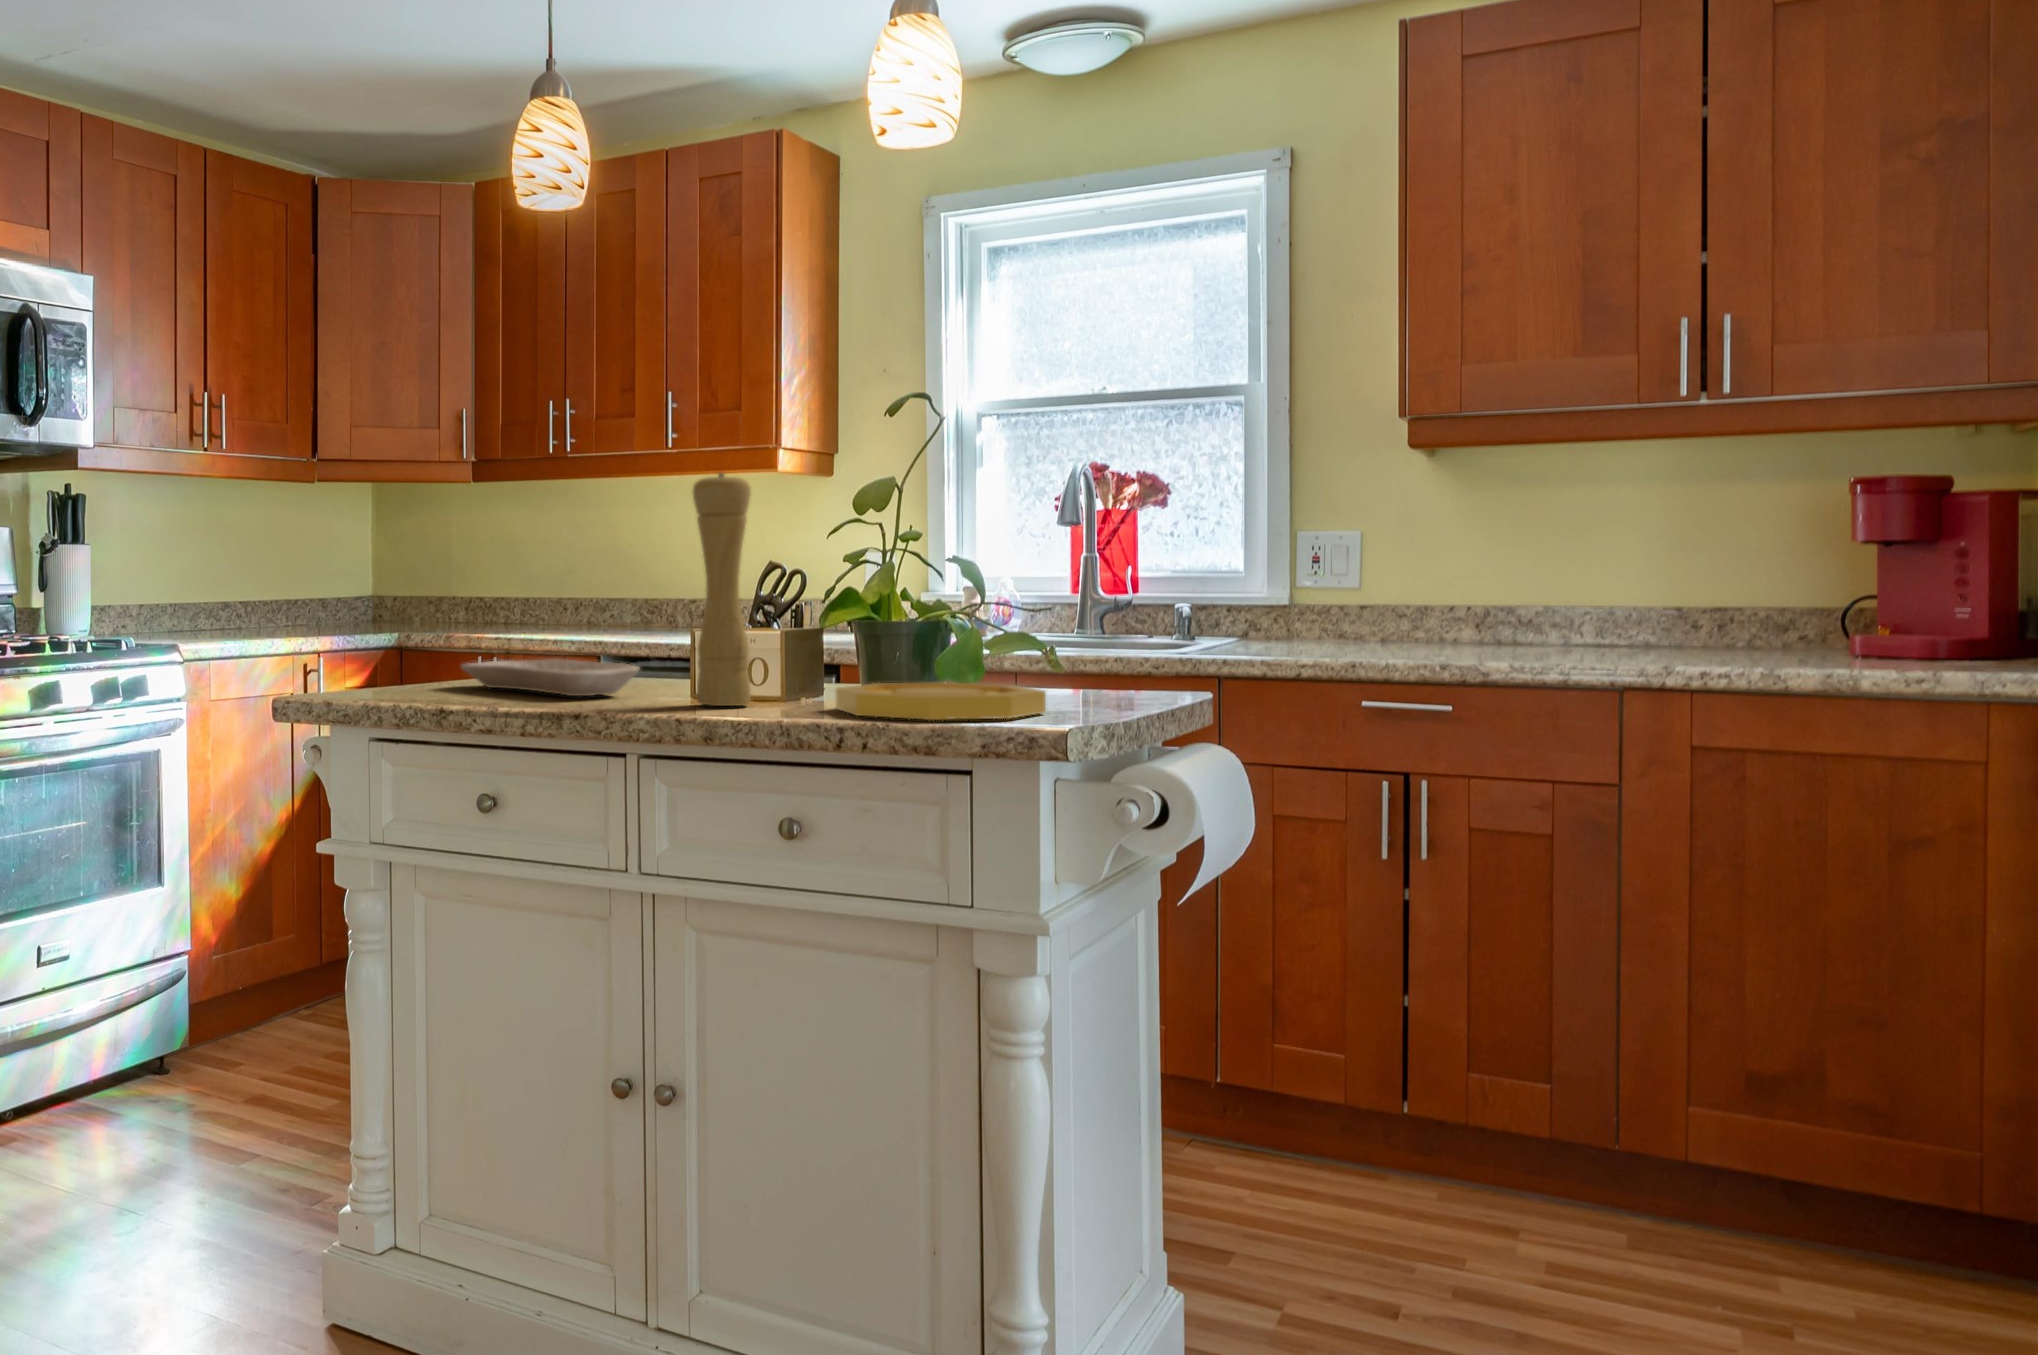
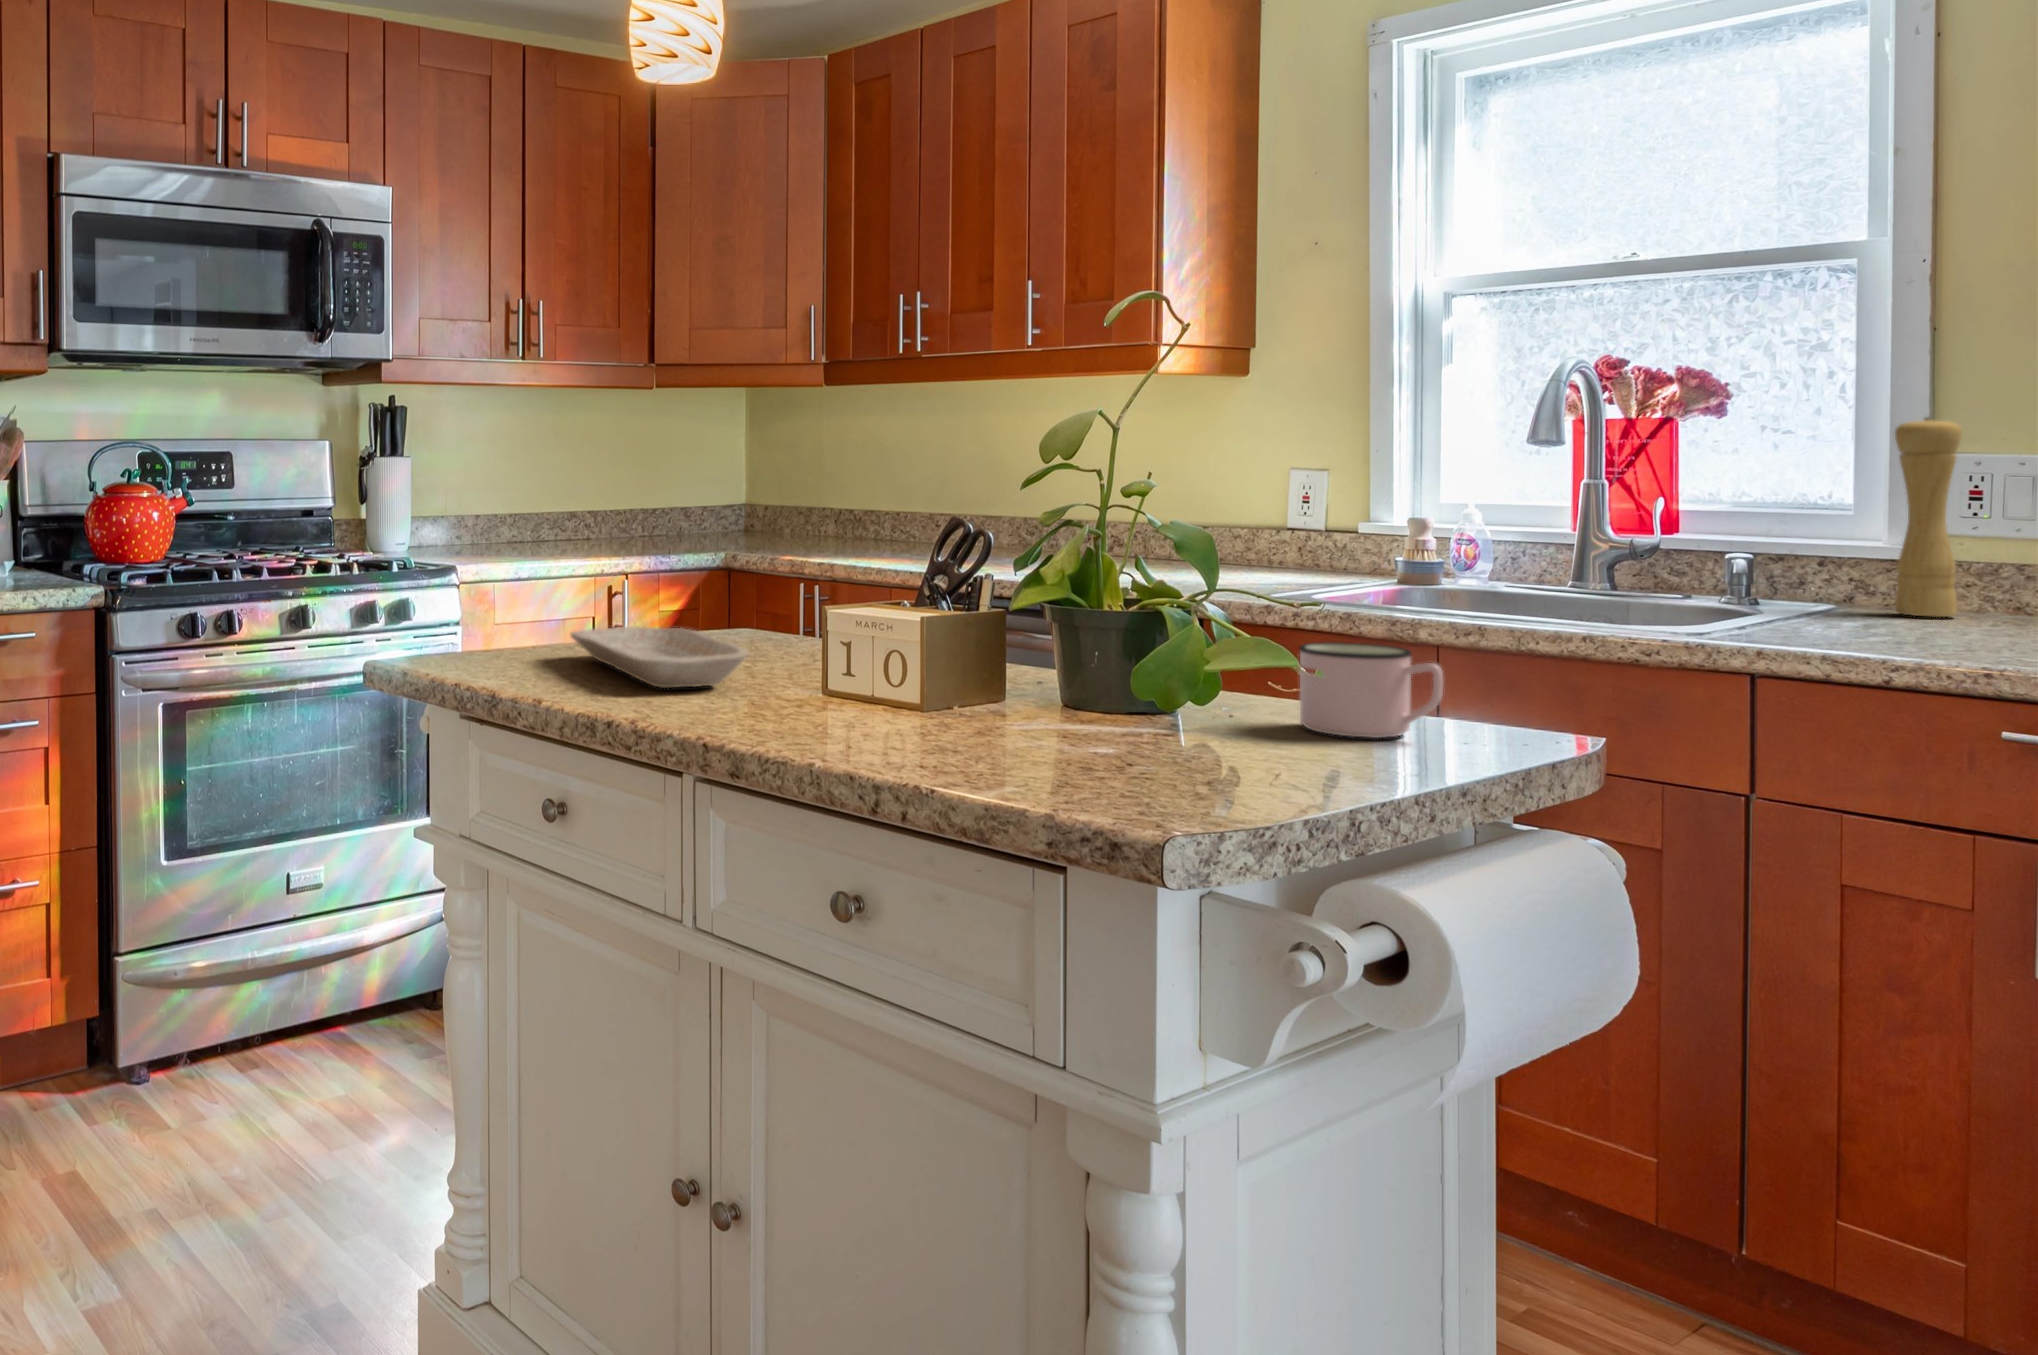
pepper mill: present [693,473,751,706] -> present [1895,417,1962,617]
mug: none [1036,638,1129,697] -> present [1300,642,1443,738]
bowl: present [836,682,1046,720] -> none [940,702,1240,787]

